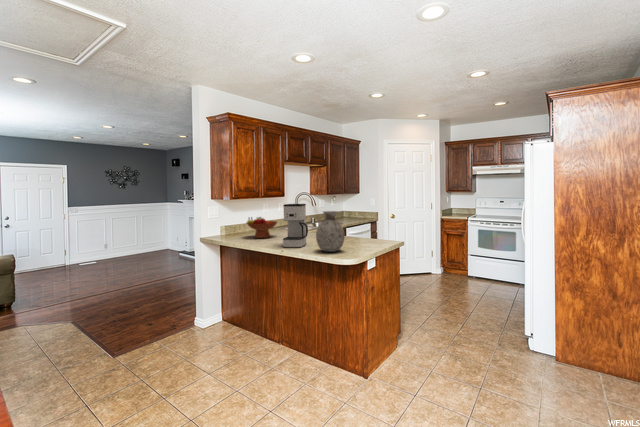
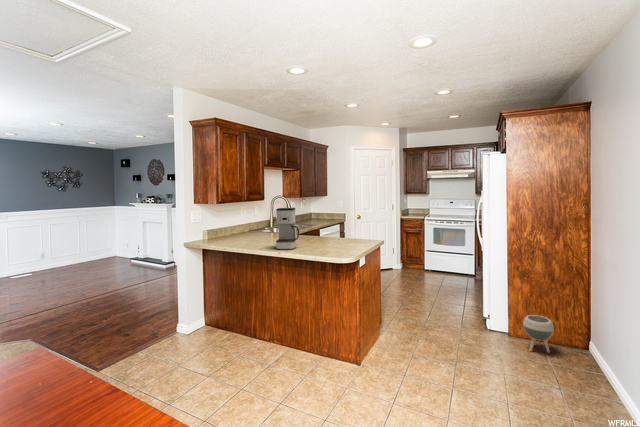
vase: present [316,211,345,252] -> none [311,215,337,252]
fruit bowl: present [246,217,277,238] -> none [232,220,263,241]
planter: none [572,337,612,385] -> present [523,315,554,353]

